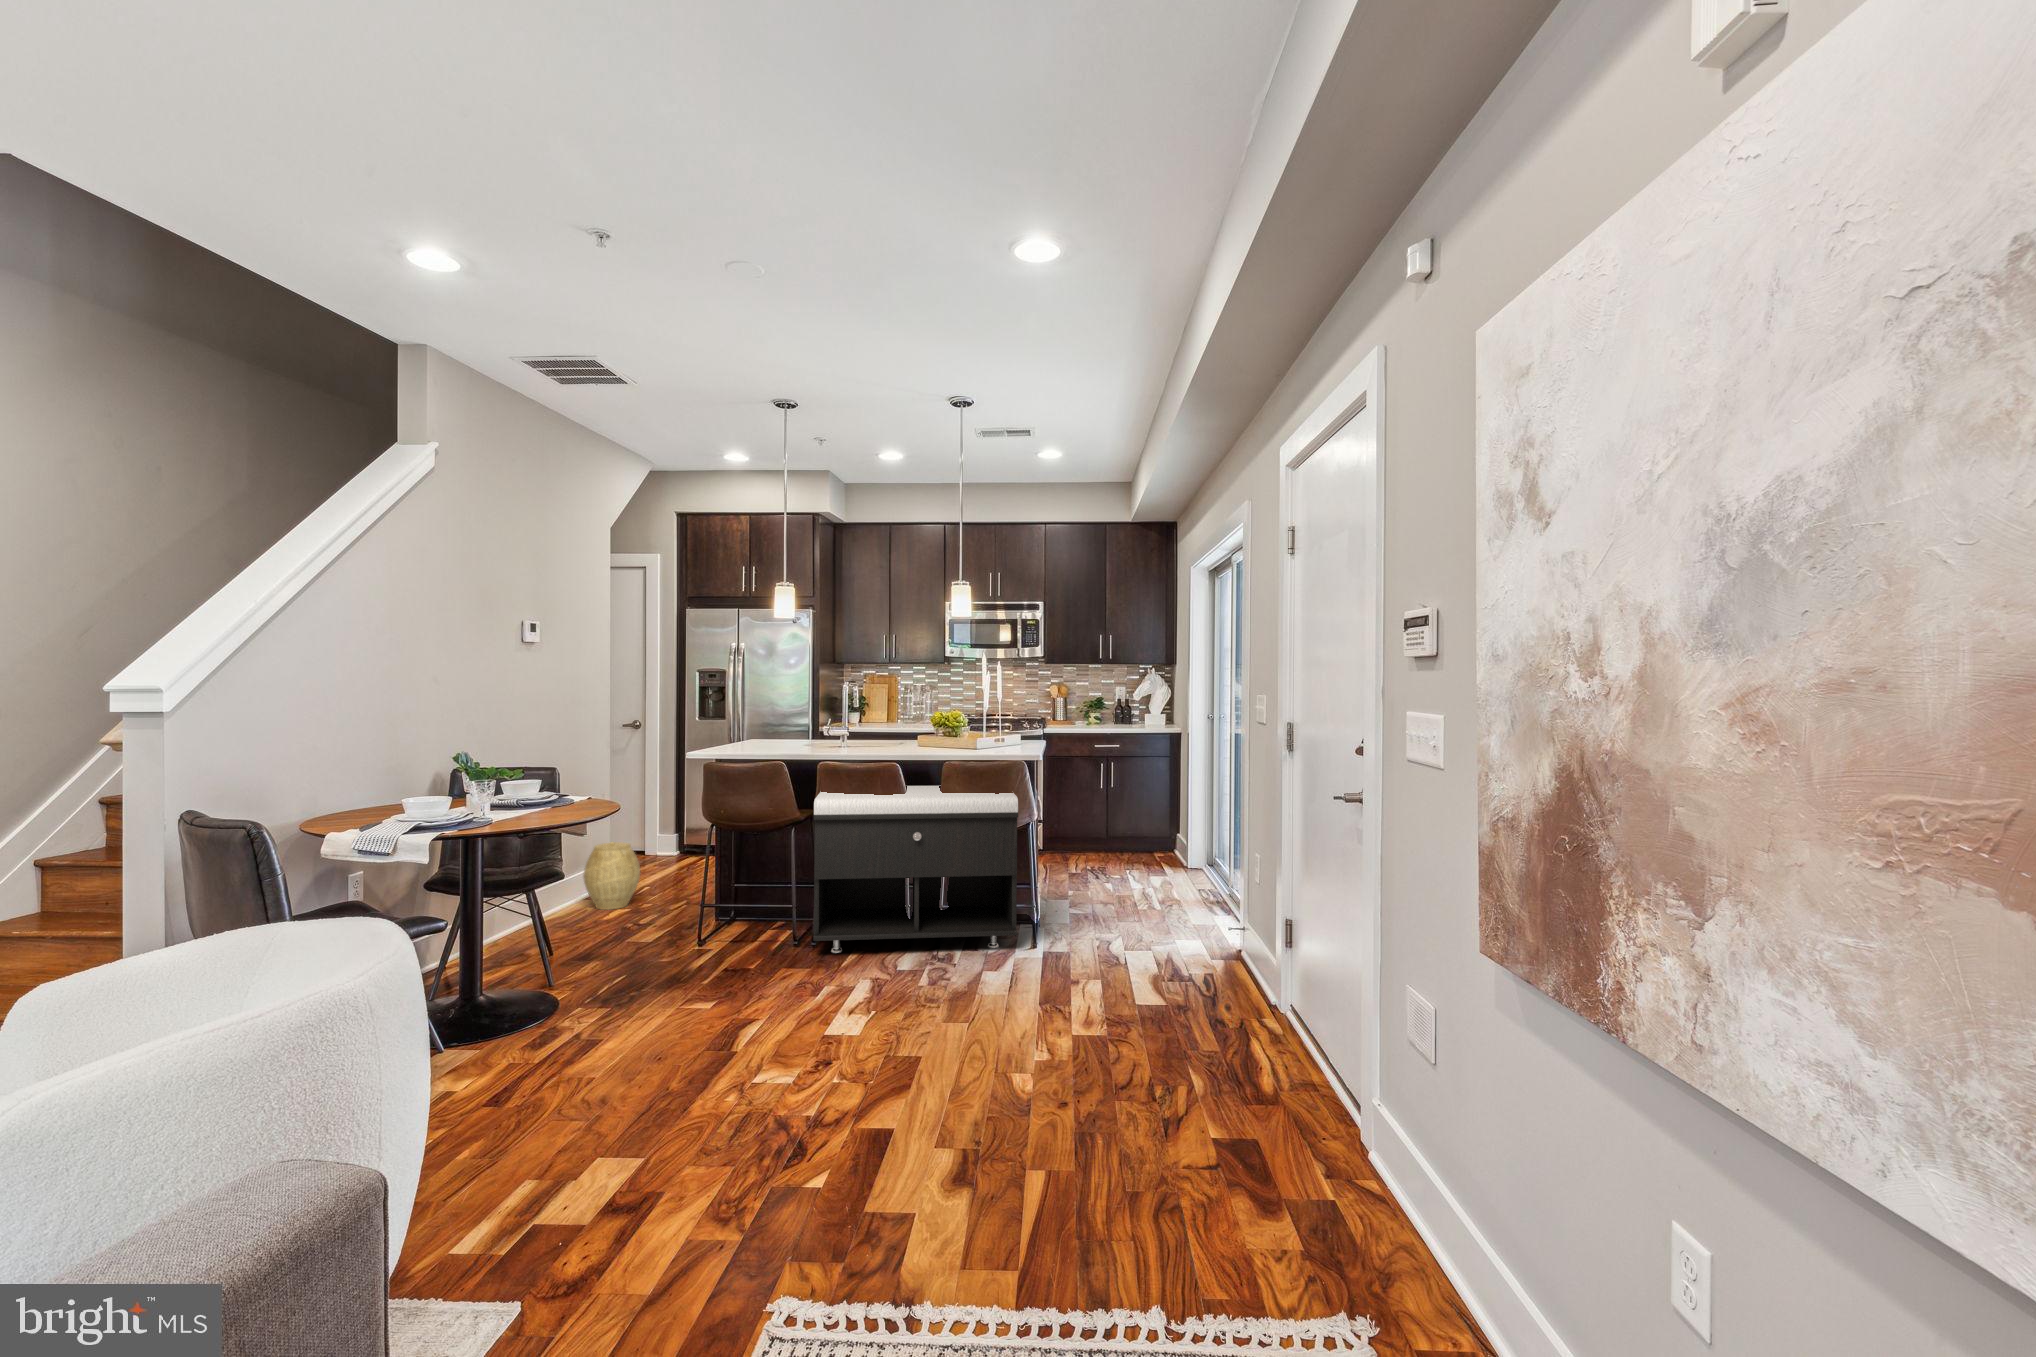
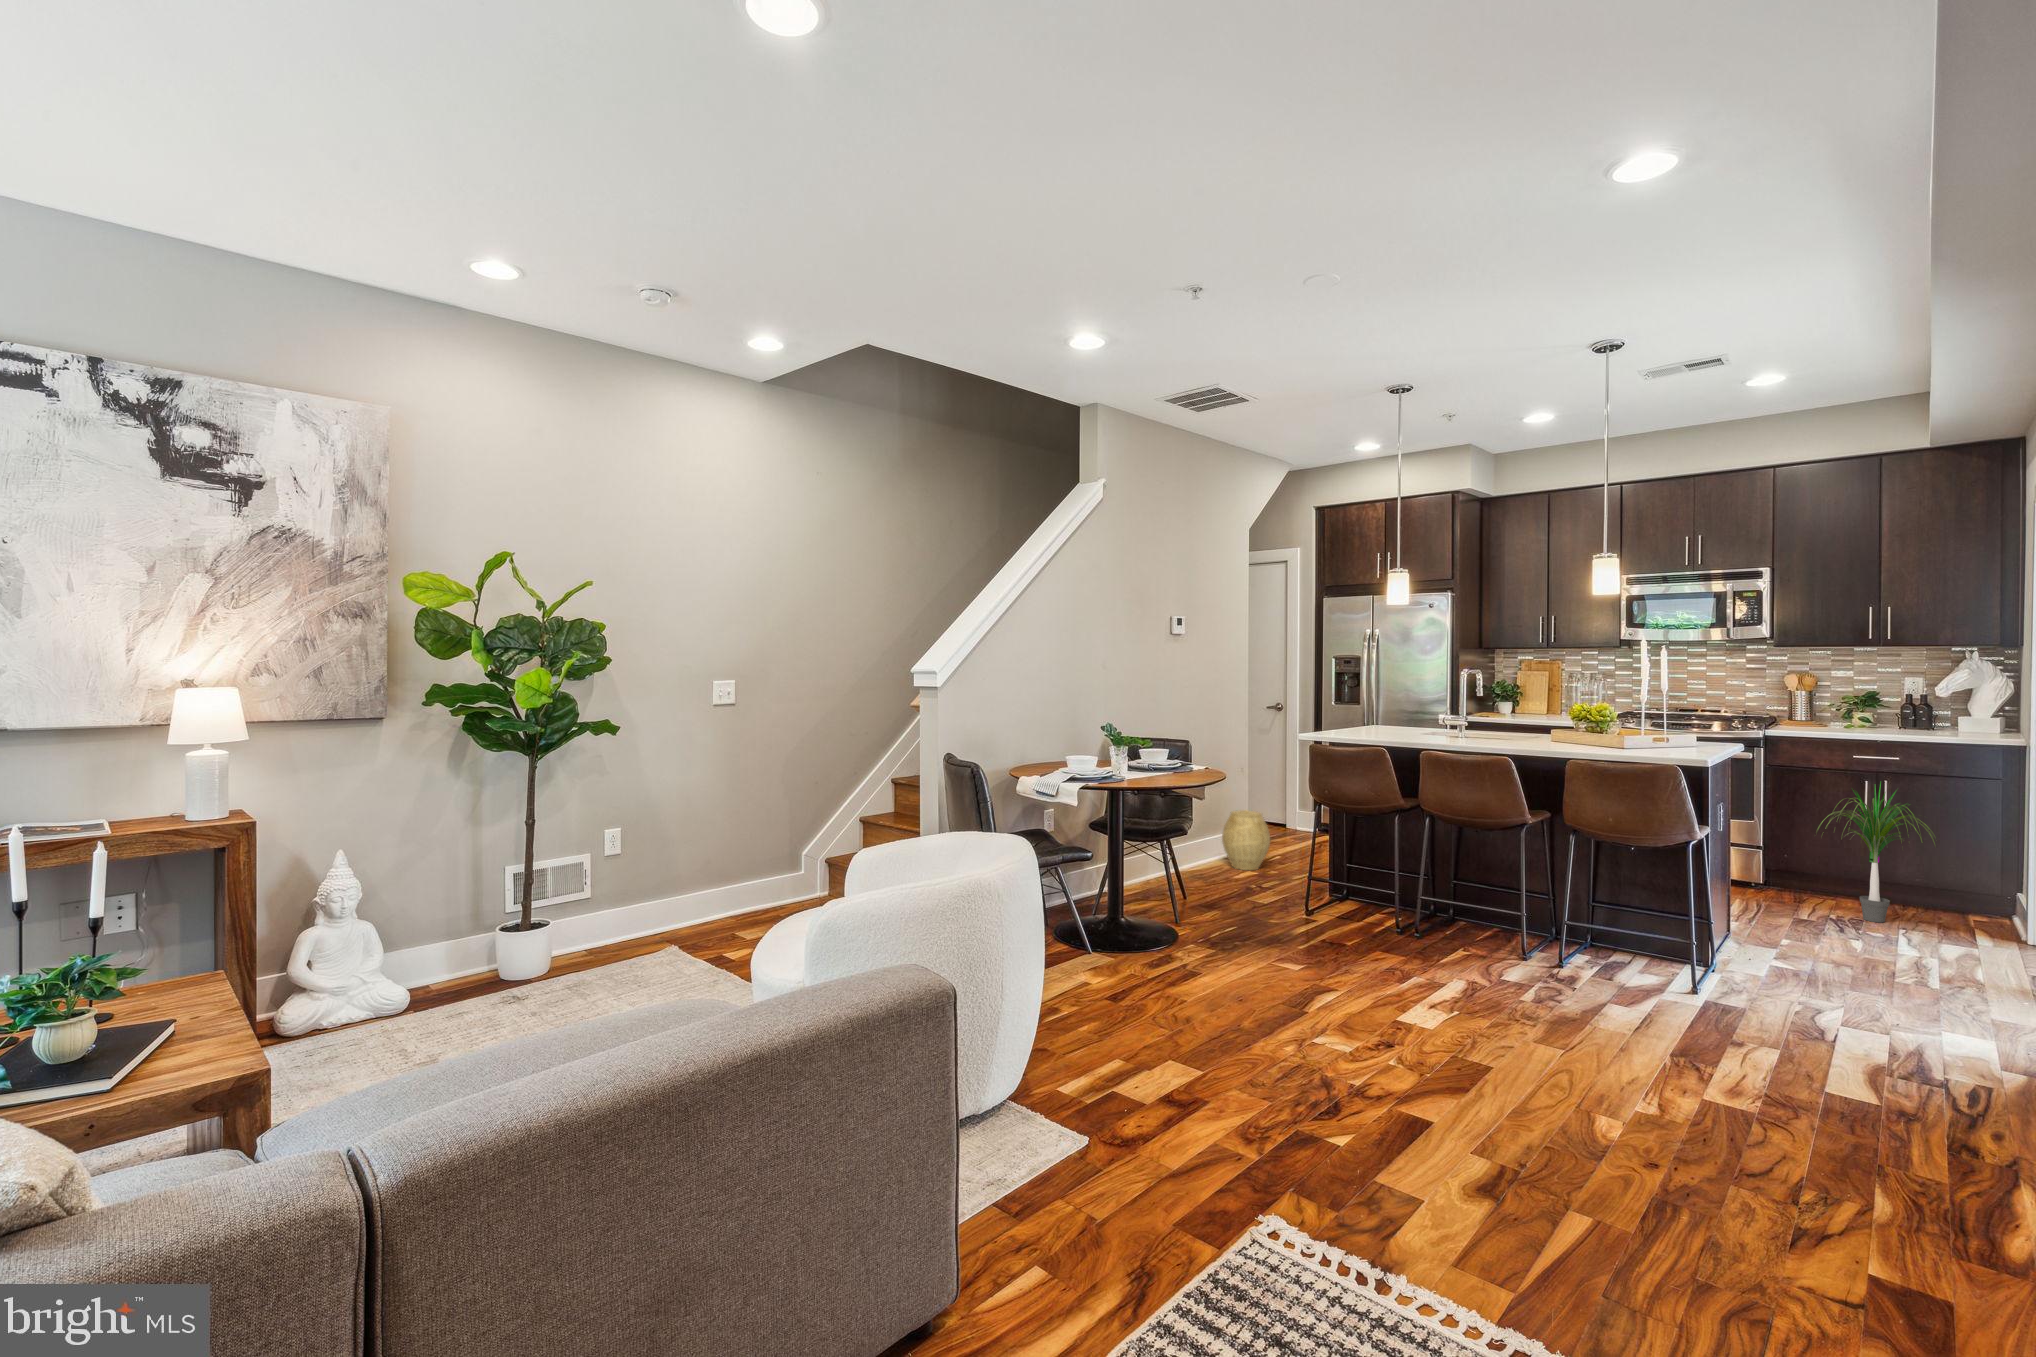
potted plant: none [1077,759,1146,867] -> present [1821,784,1927,923]
storage bench: present [813,786,1018,953] -> none [1415,777,1673,983]

